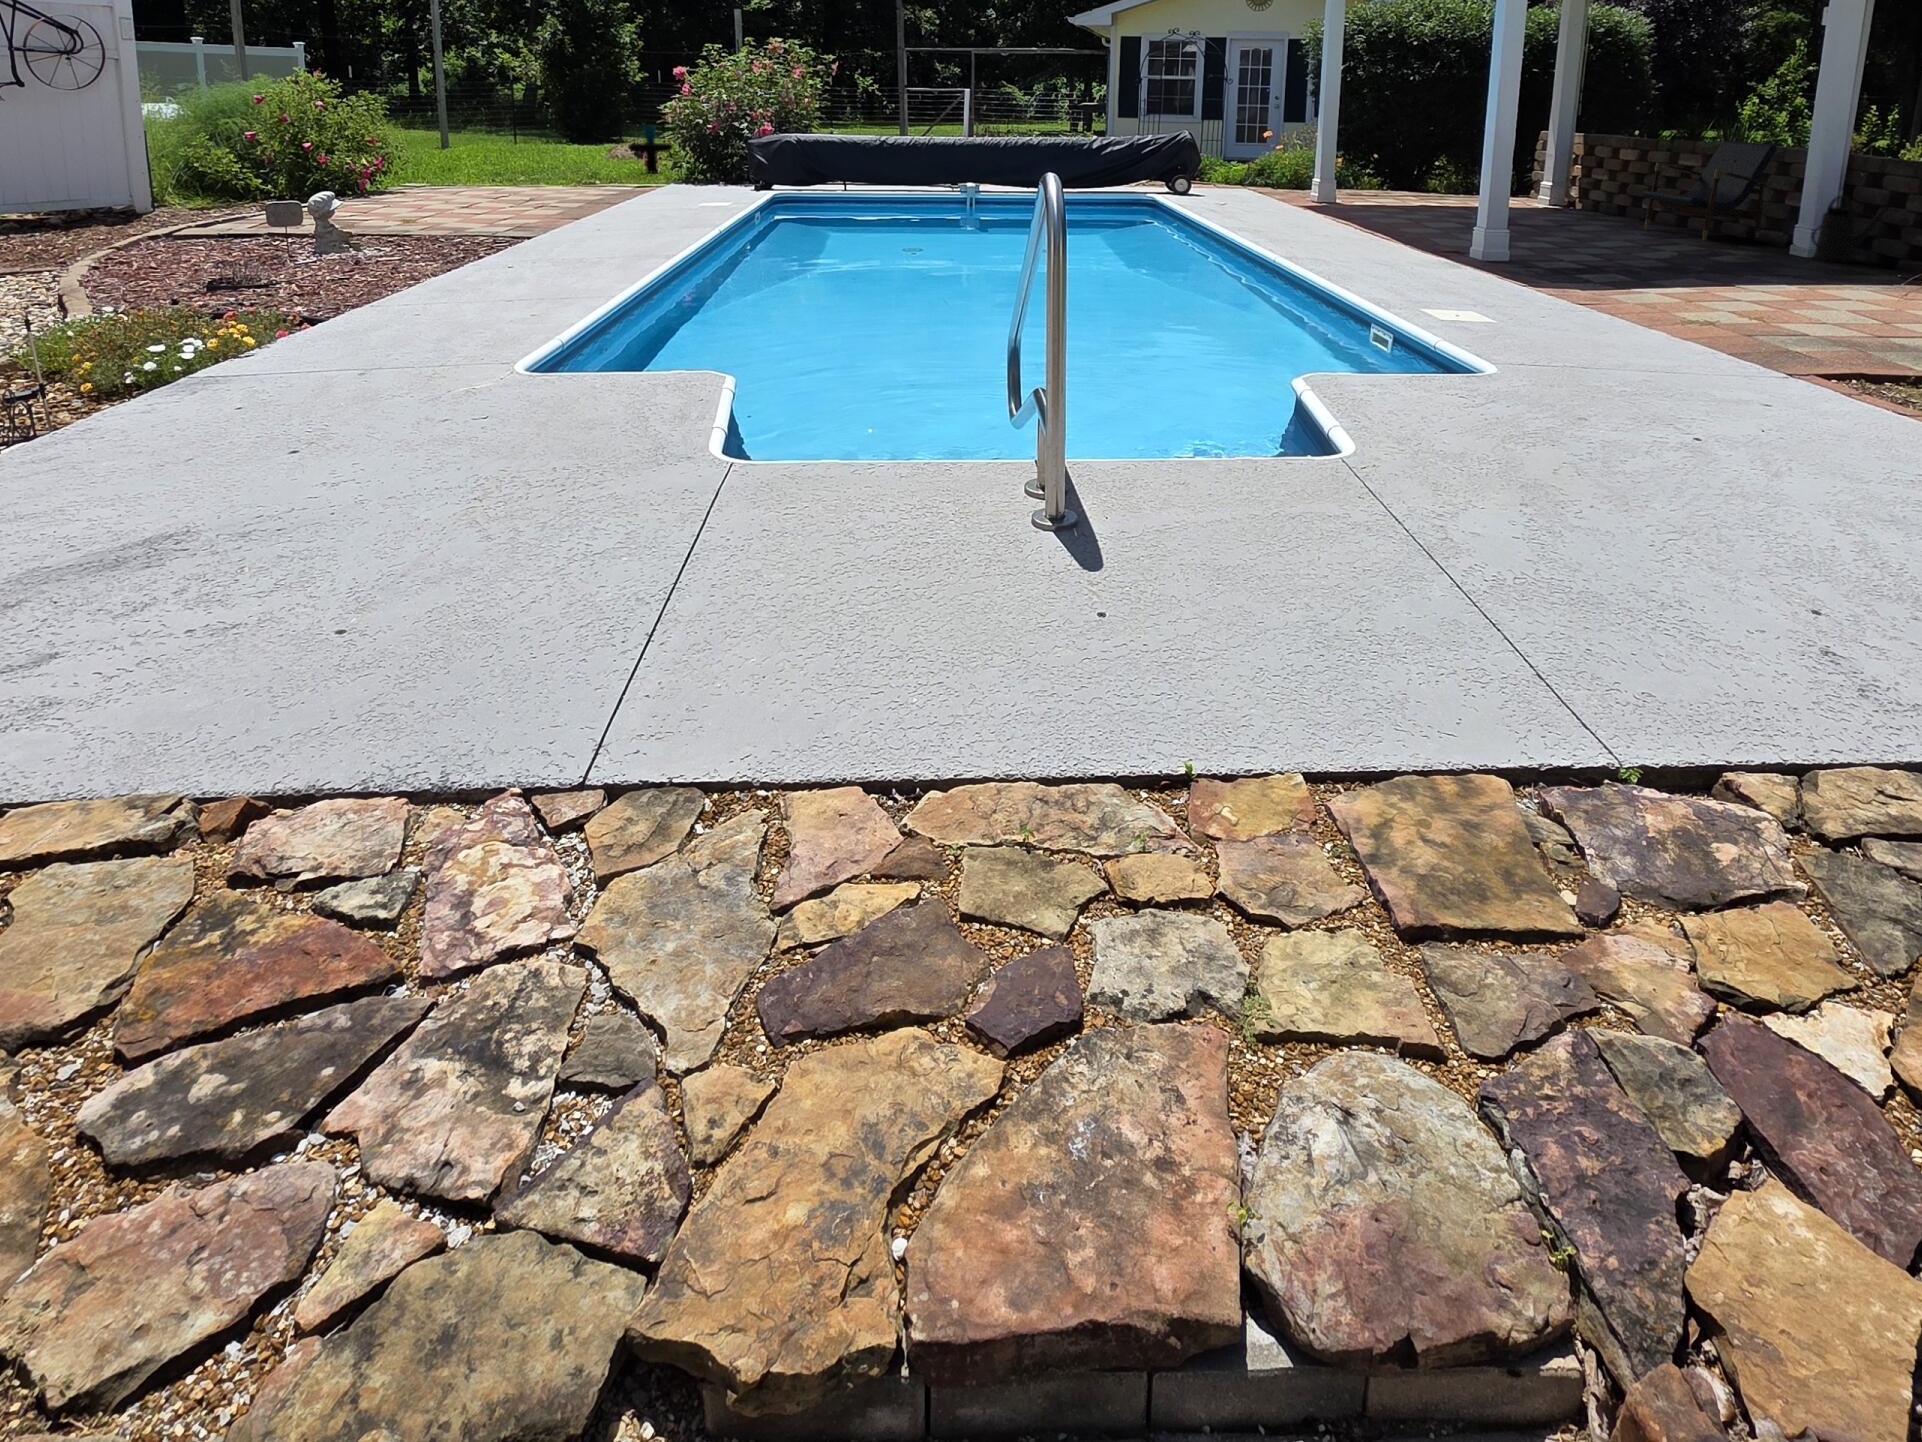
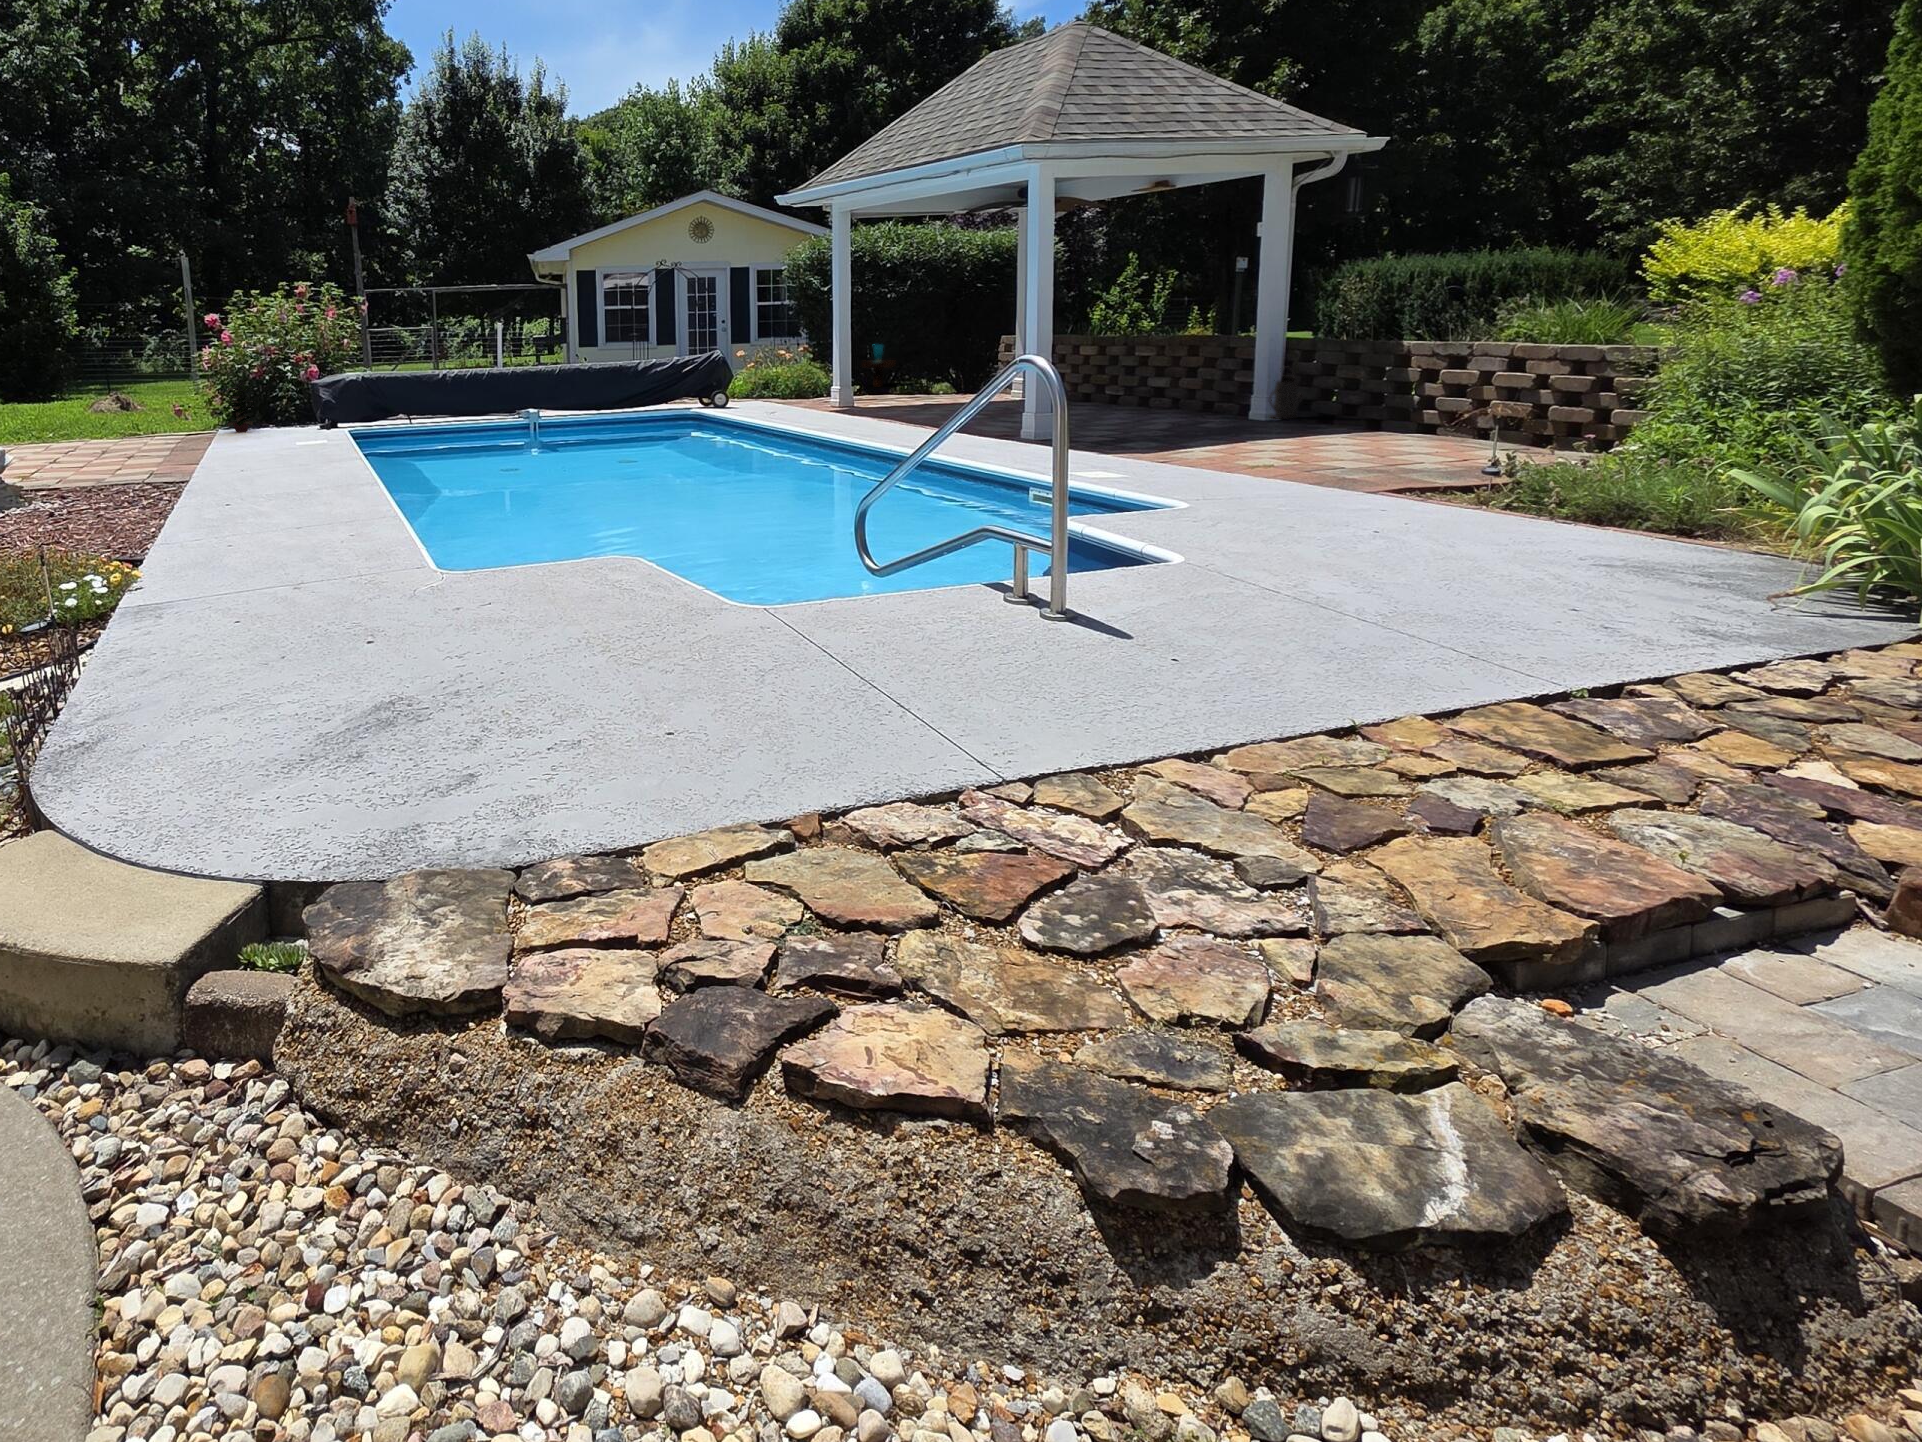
side table: present [629,126,672,173] -> present [862,345,896,387]
decorative plant: none [694,129,730,179] -> present [226,383,256,432]
lounge chair: present [1643,141,1777,241] -> none [1122,330,1219,412]

